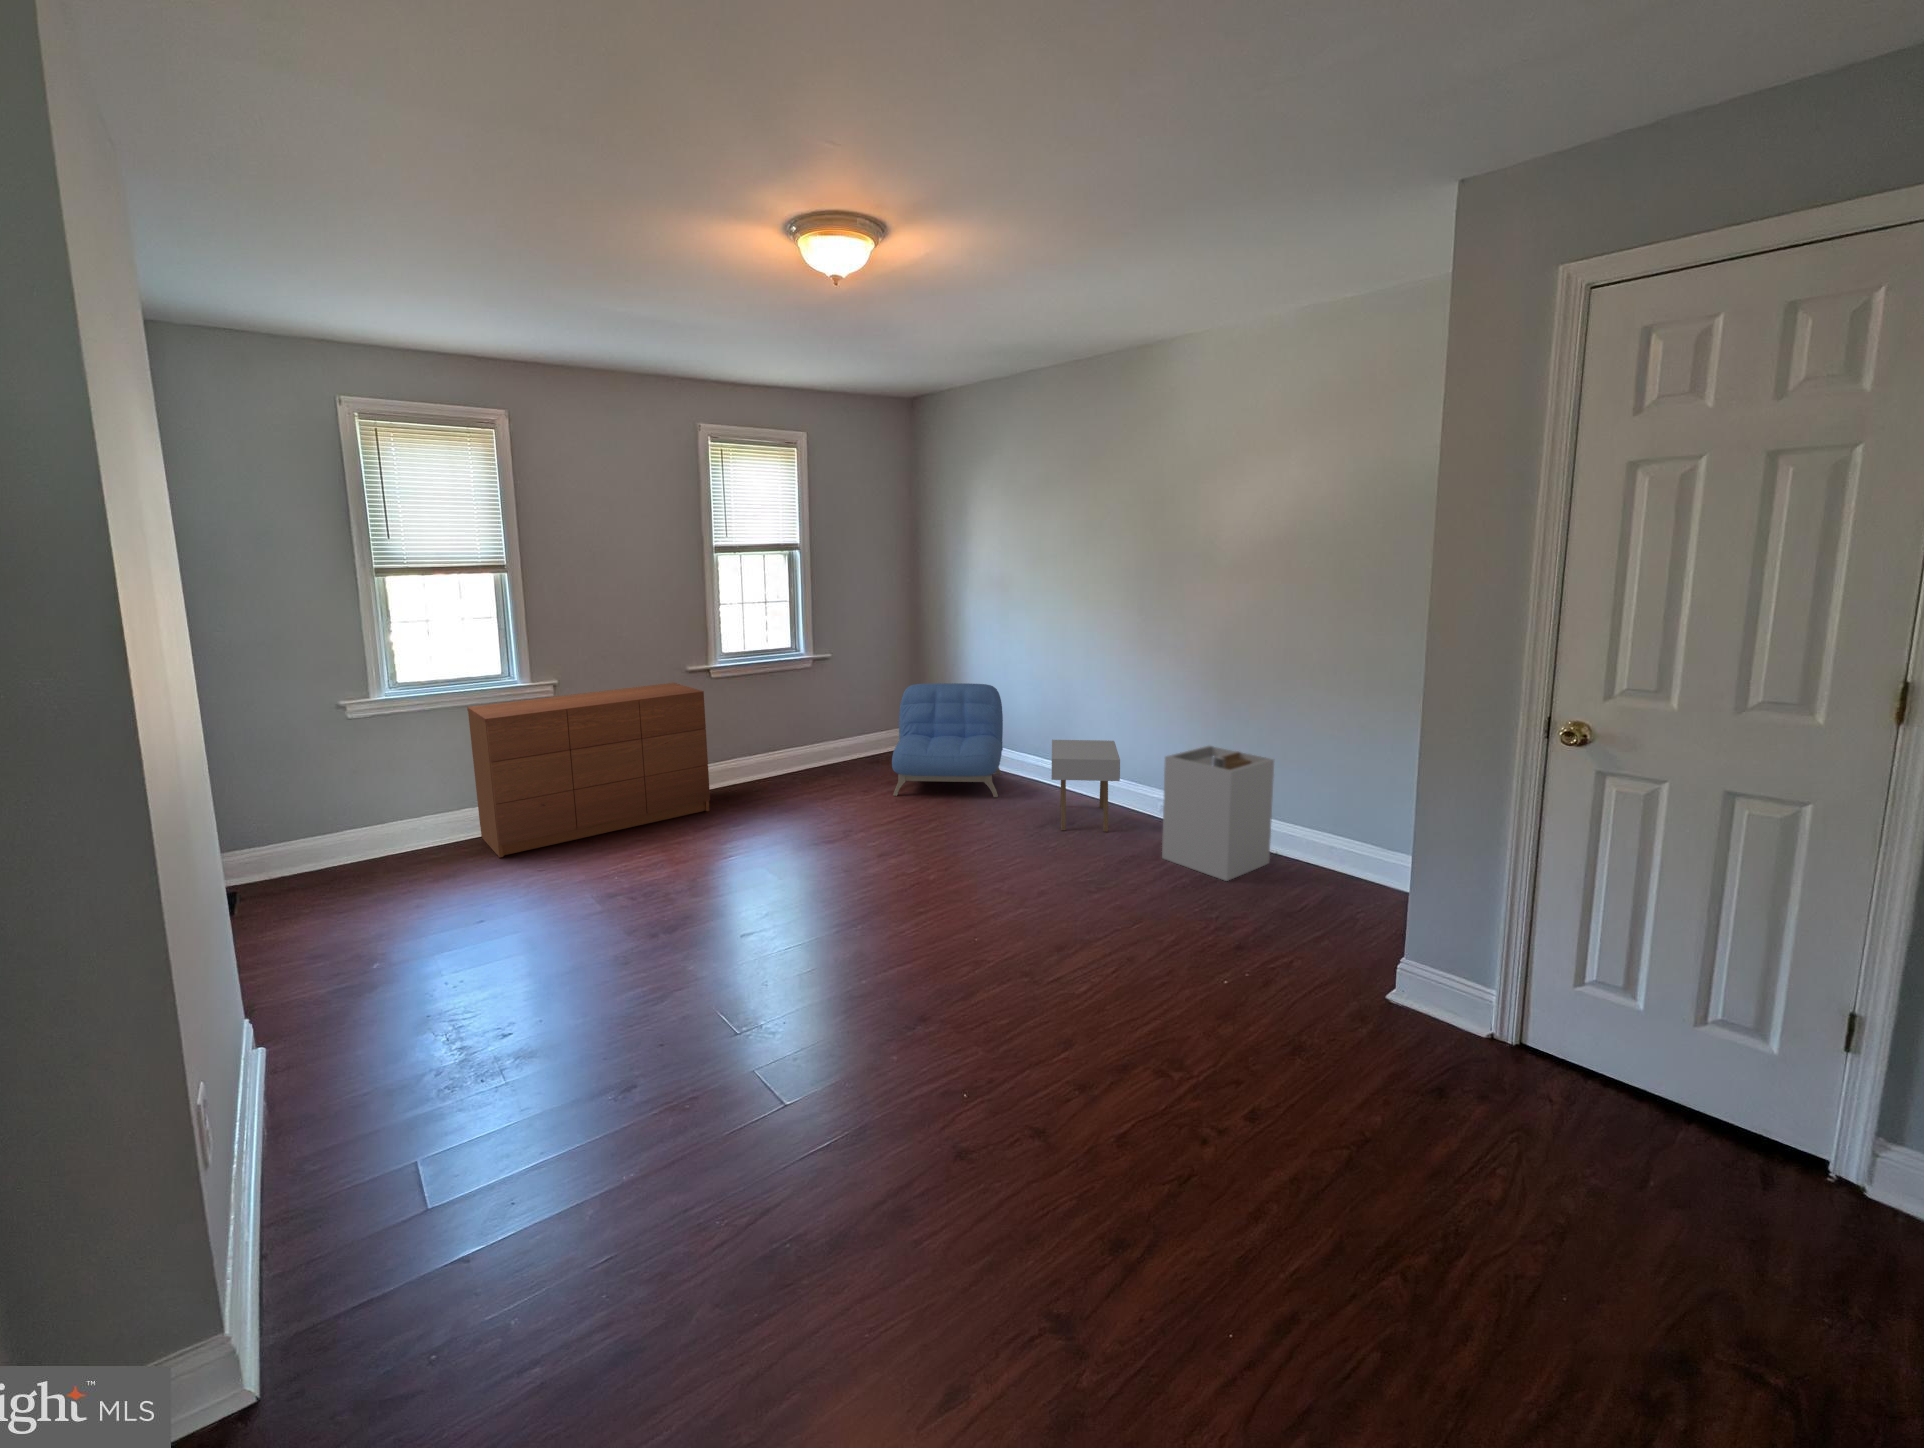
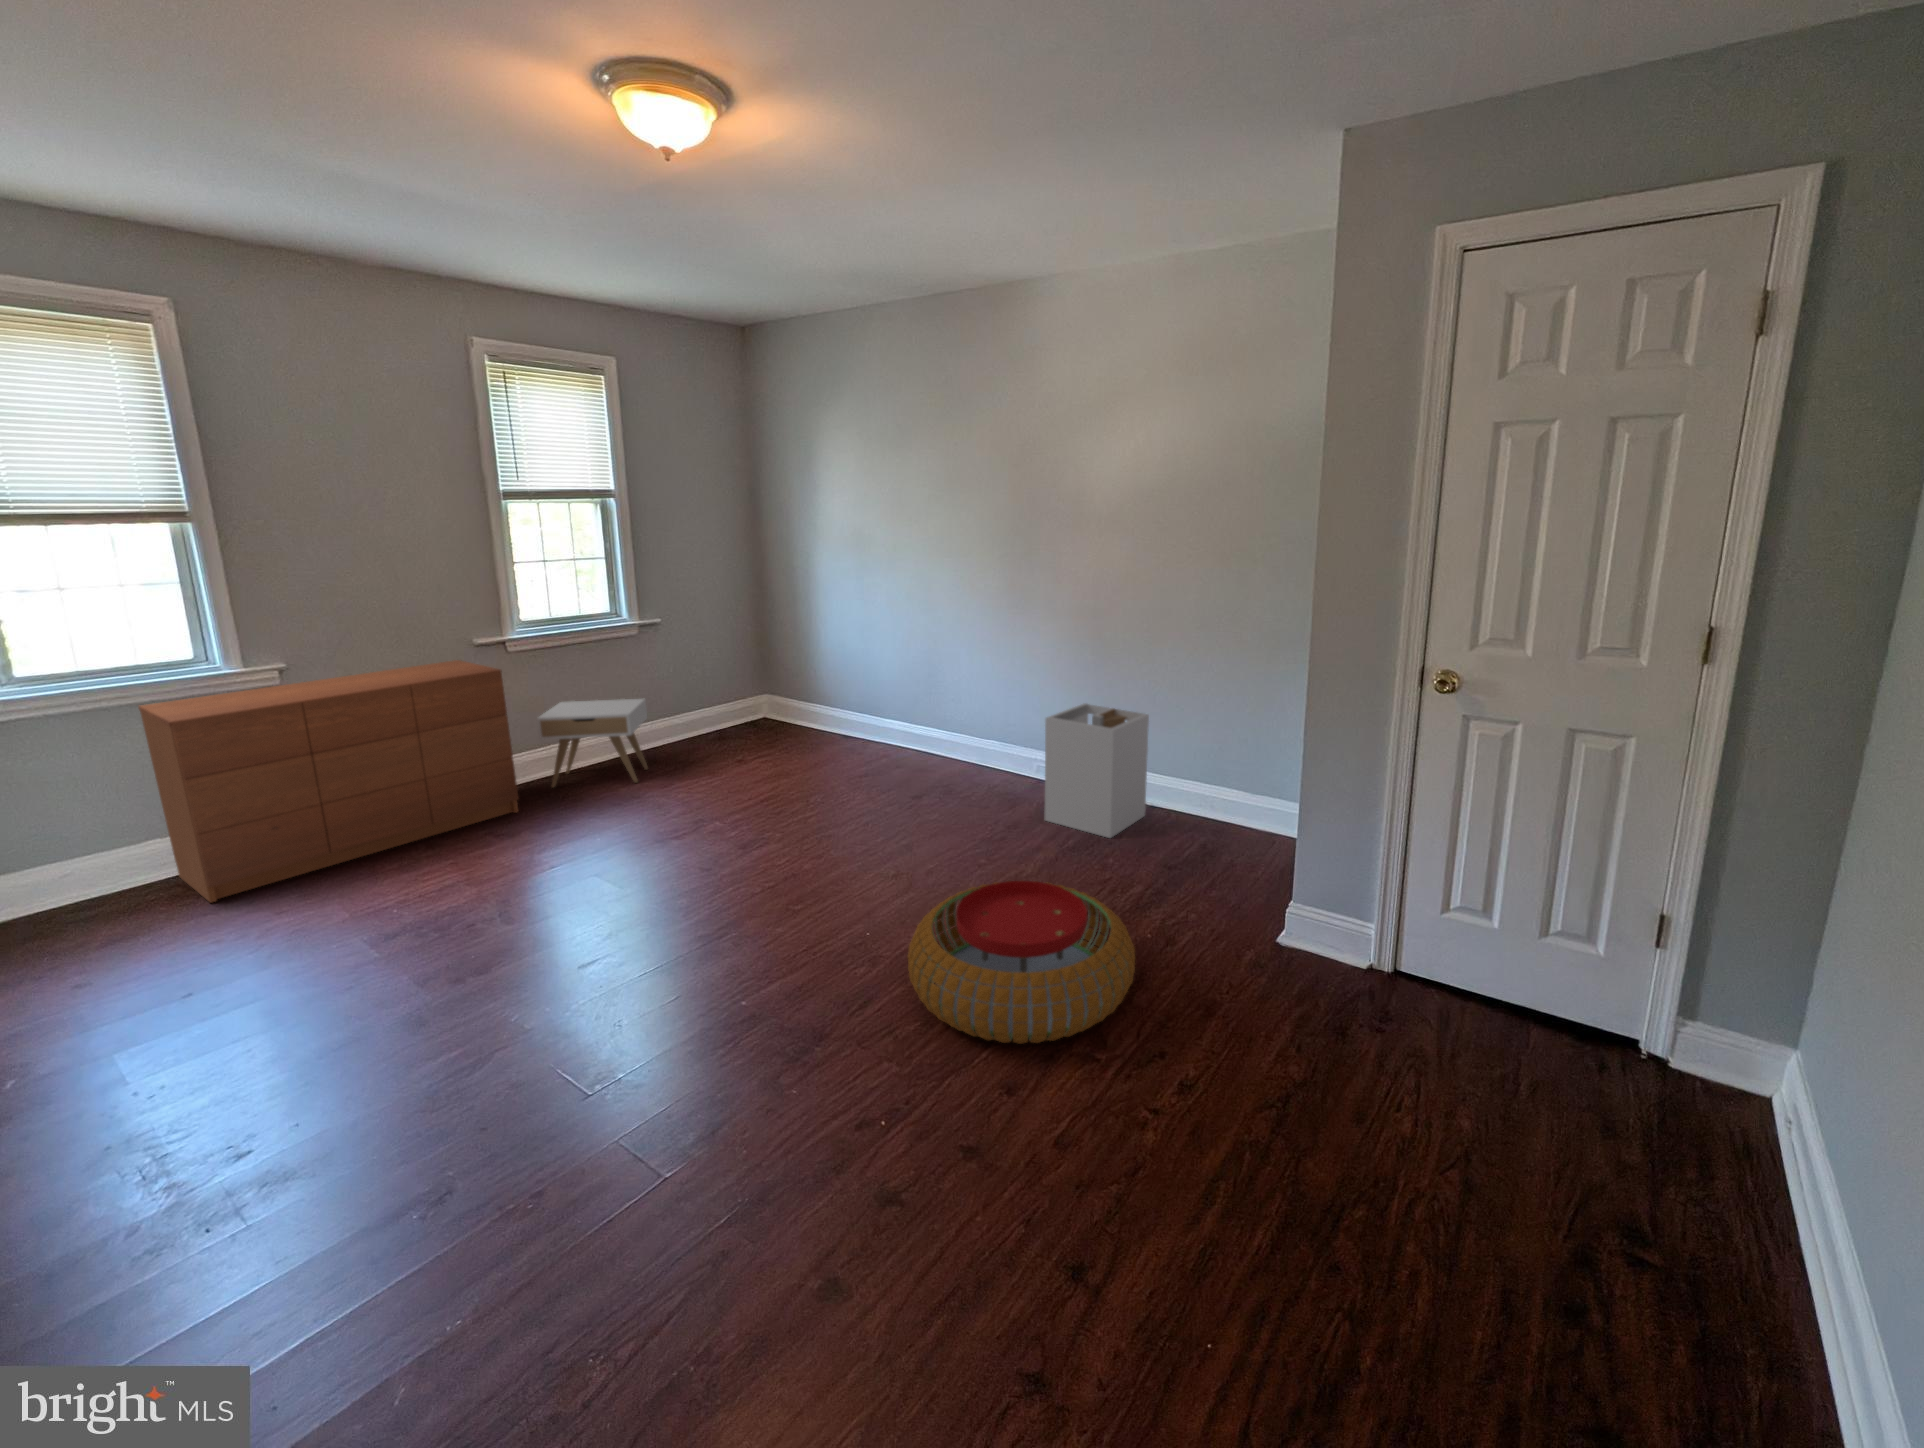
armchair: present [892,683,1003,797] -> none [744,647,865,775]
nightstand: present [1052,740,1120,832] -> present [537,699,648,787]
pouf: none [1004,903,1222,1052] -> present [908,881,1135,1044]

